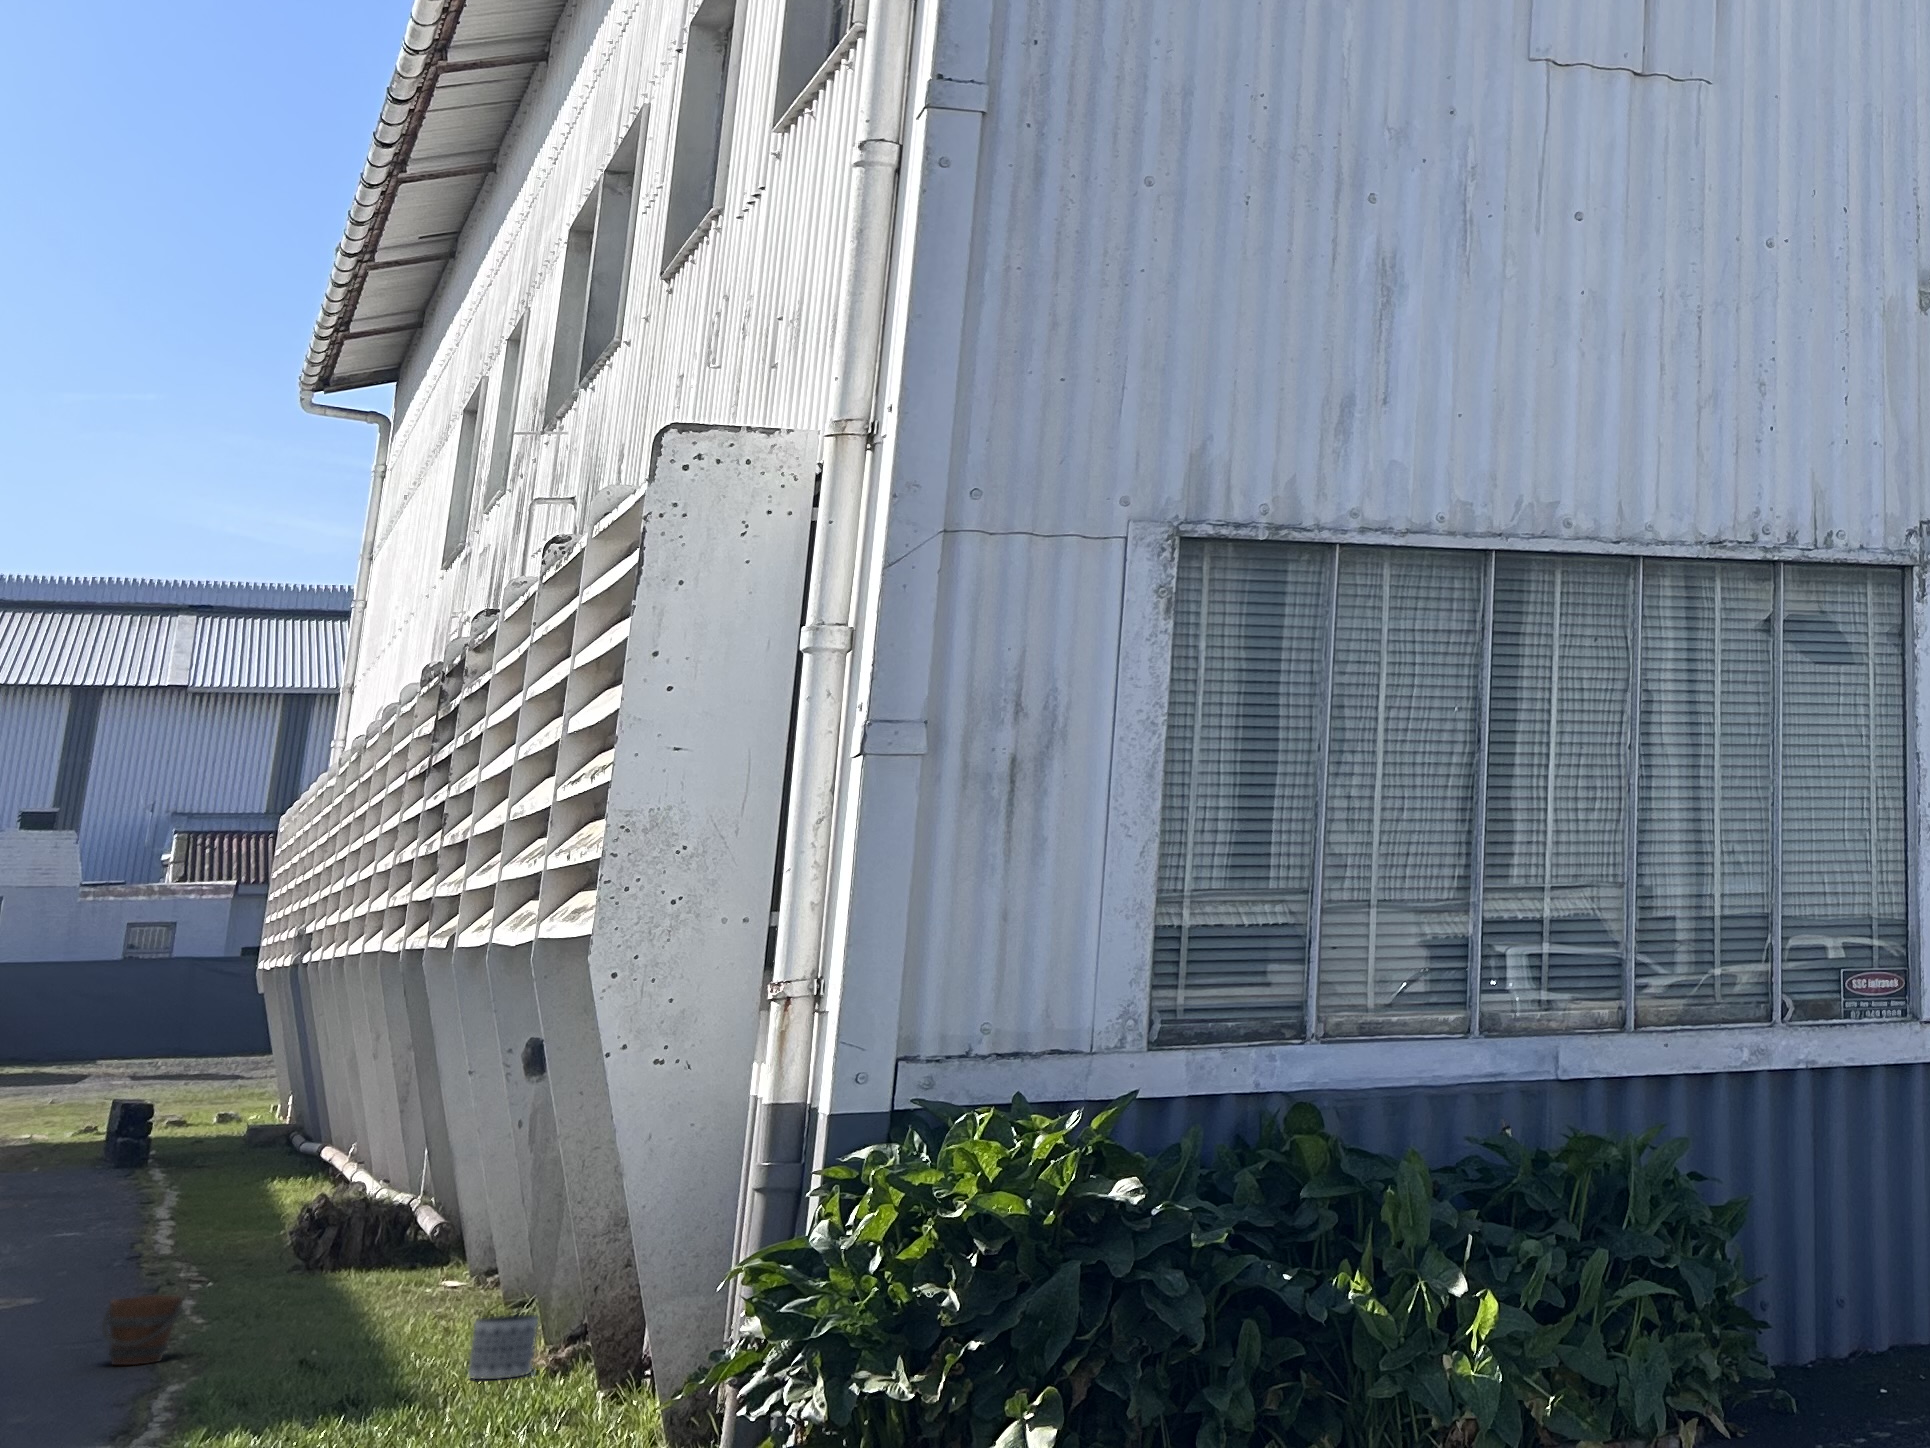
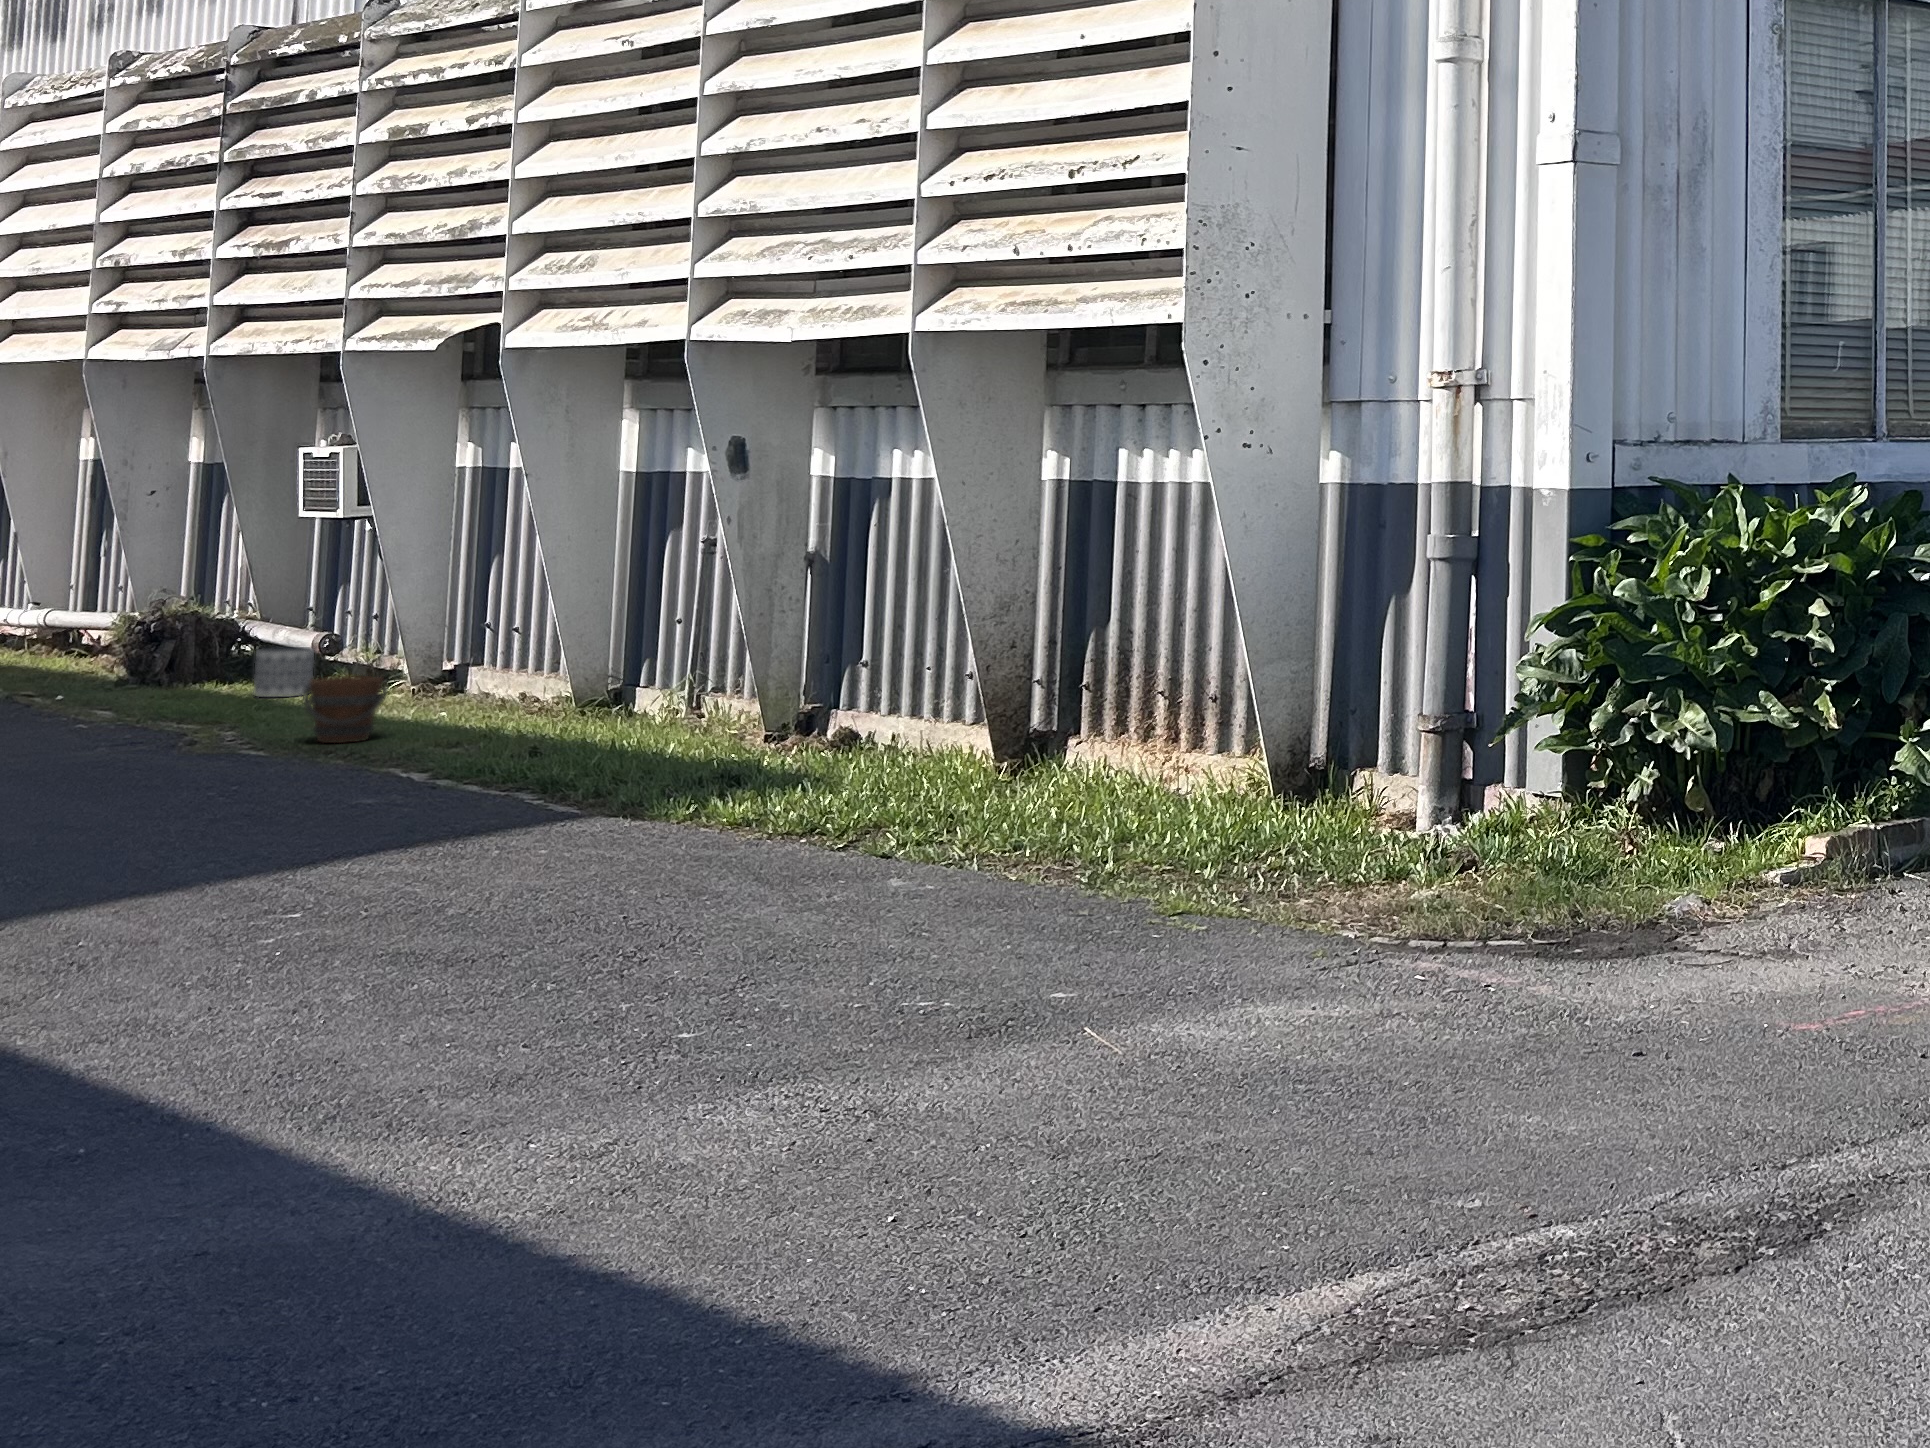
planter: present [468,1315,538,1379] -> present [253,647,314,697]

